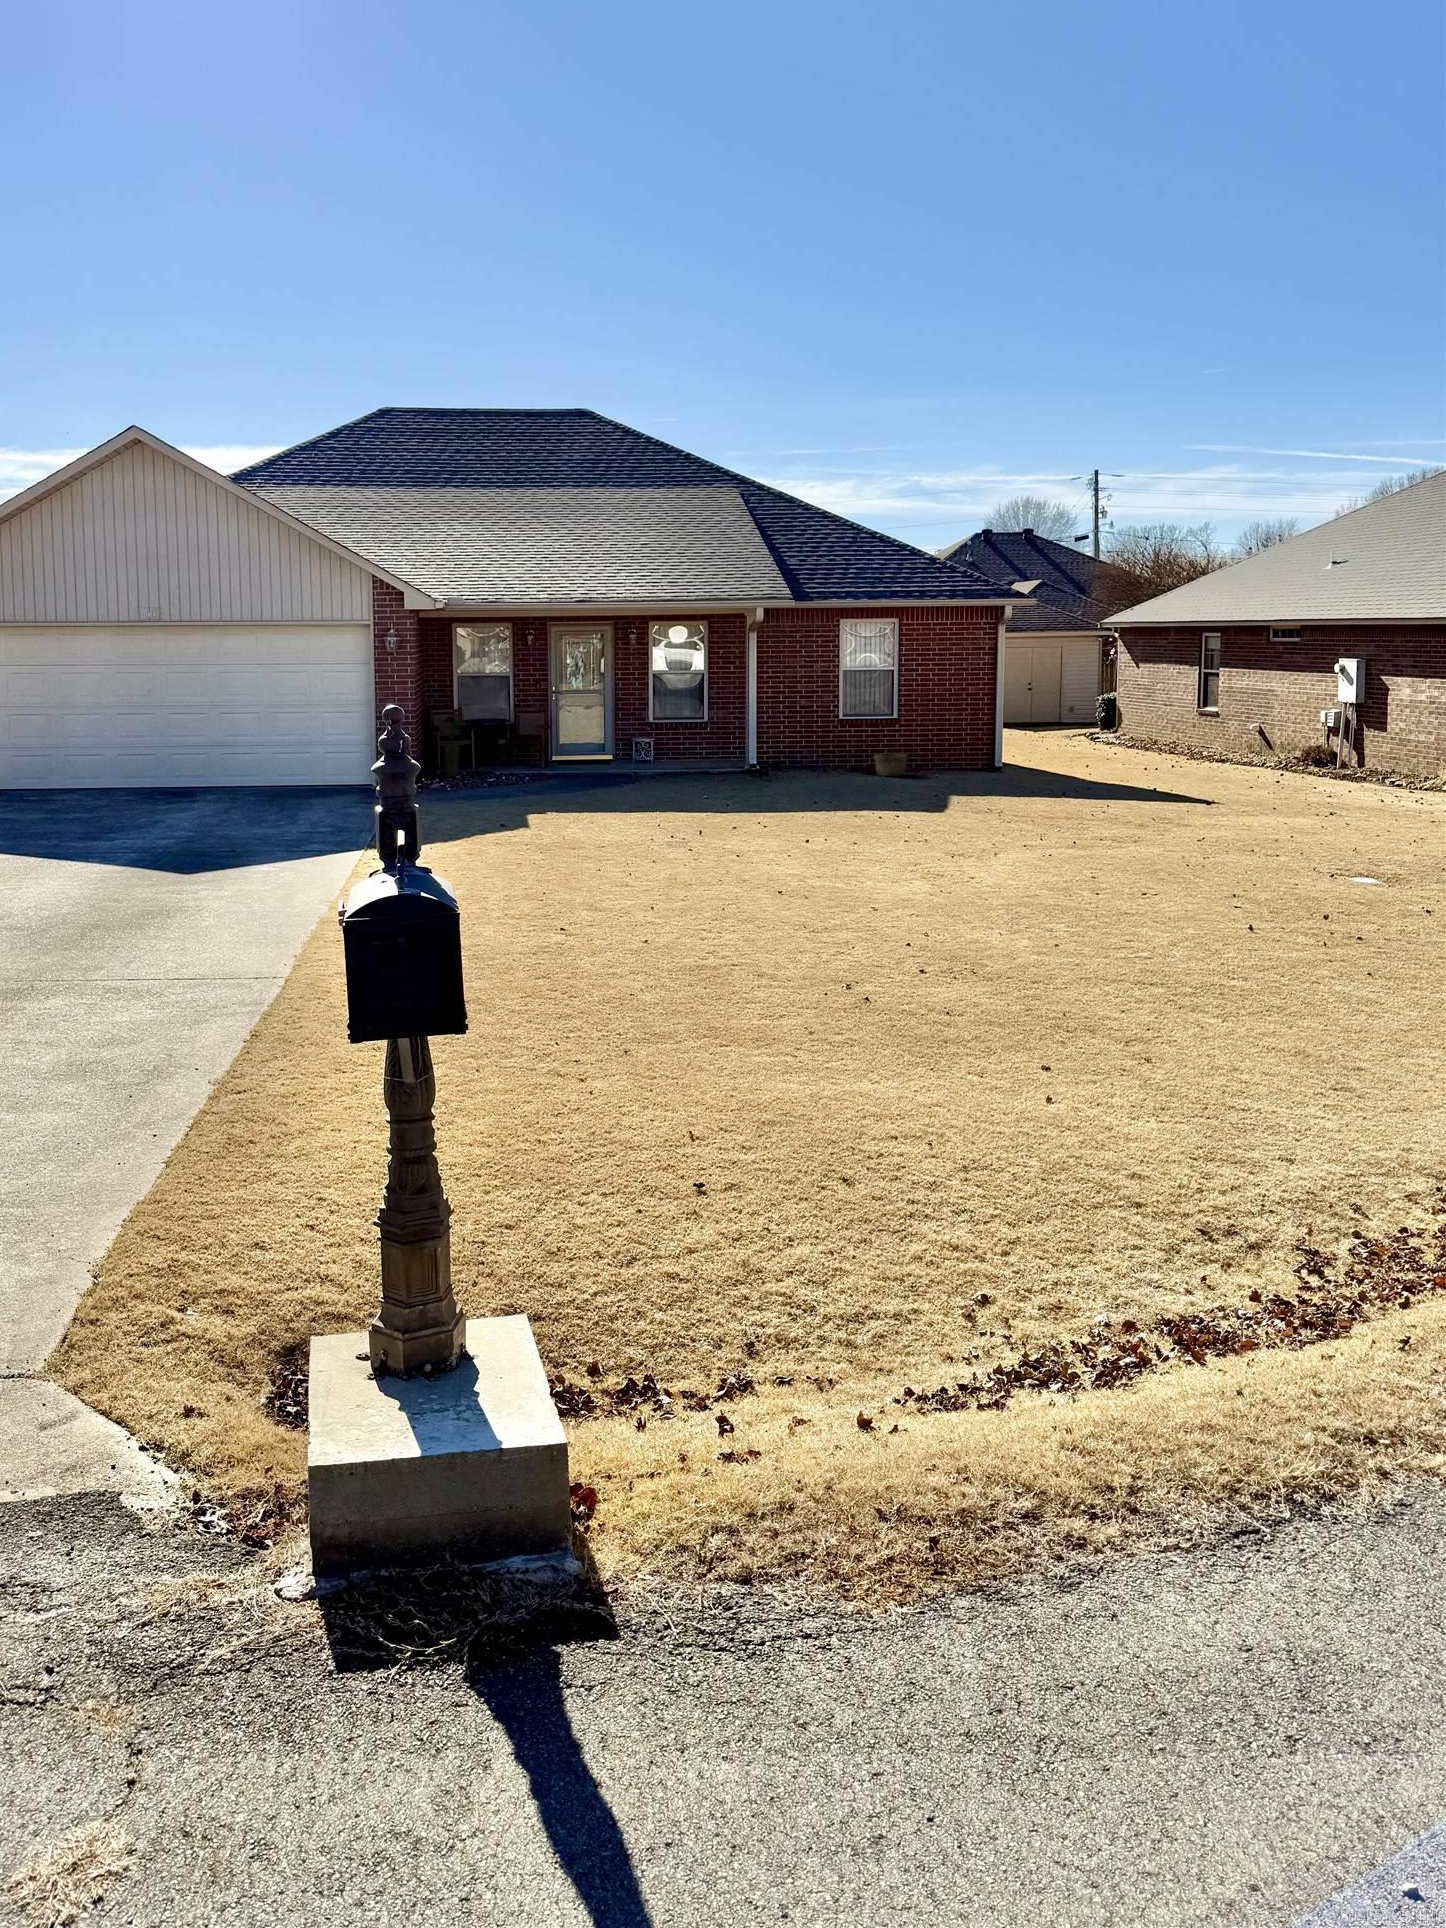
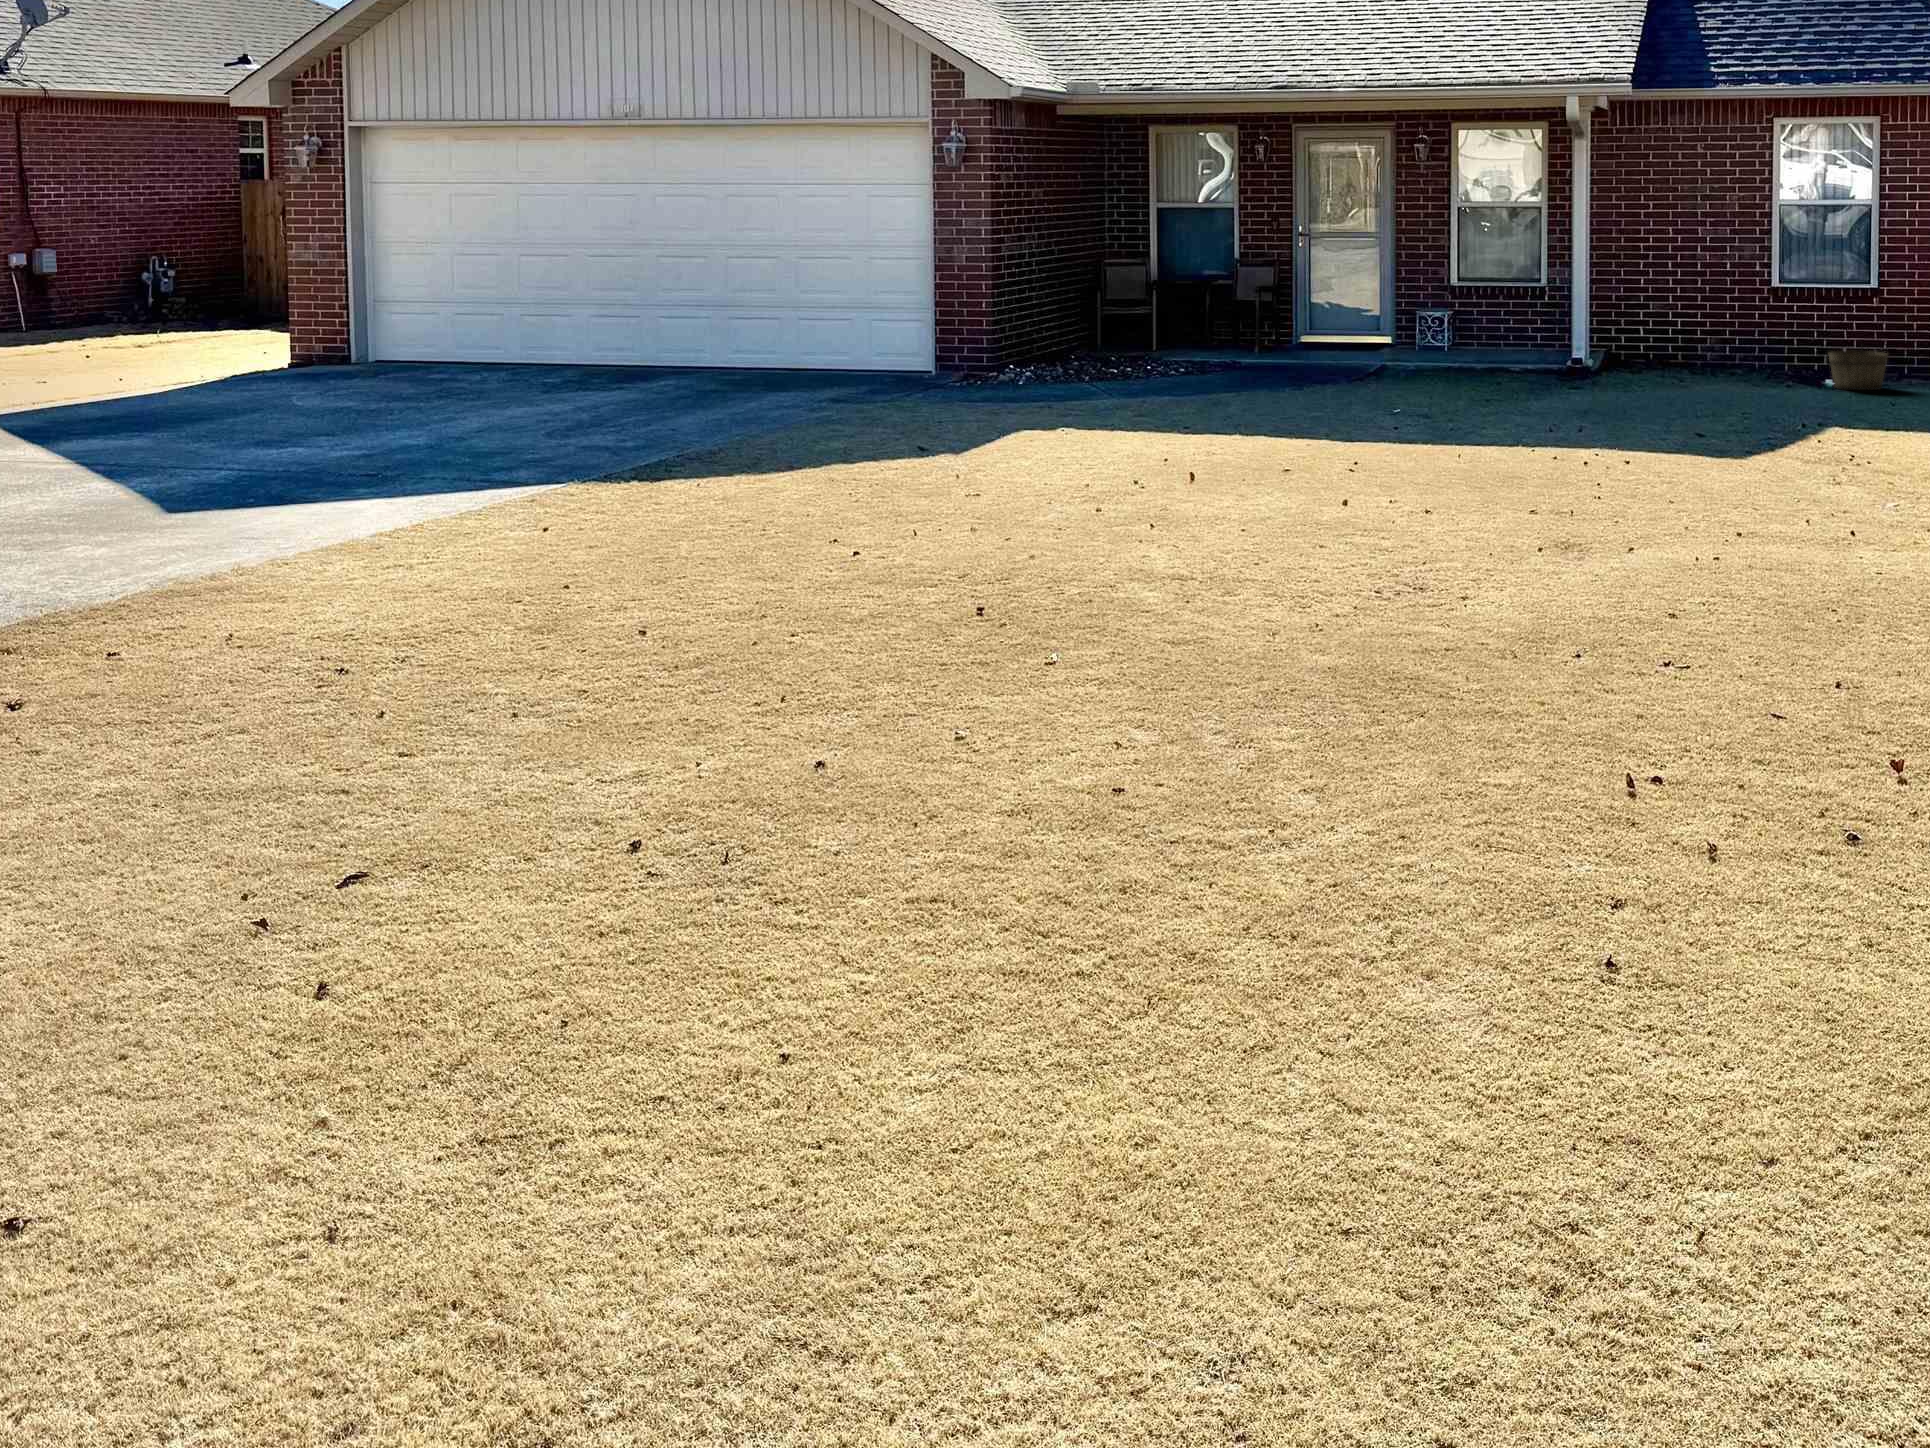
potted plant: present [443,709,462,777] -> none [1088,258,1137,368]

